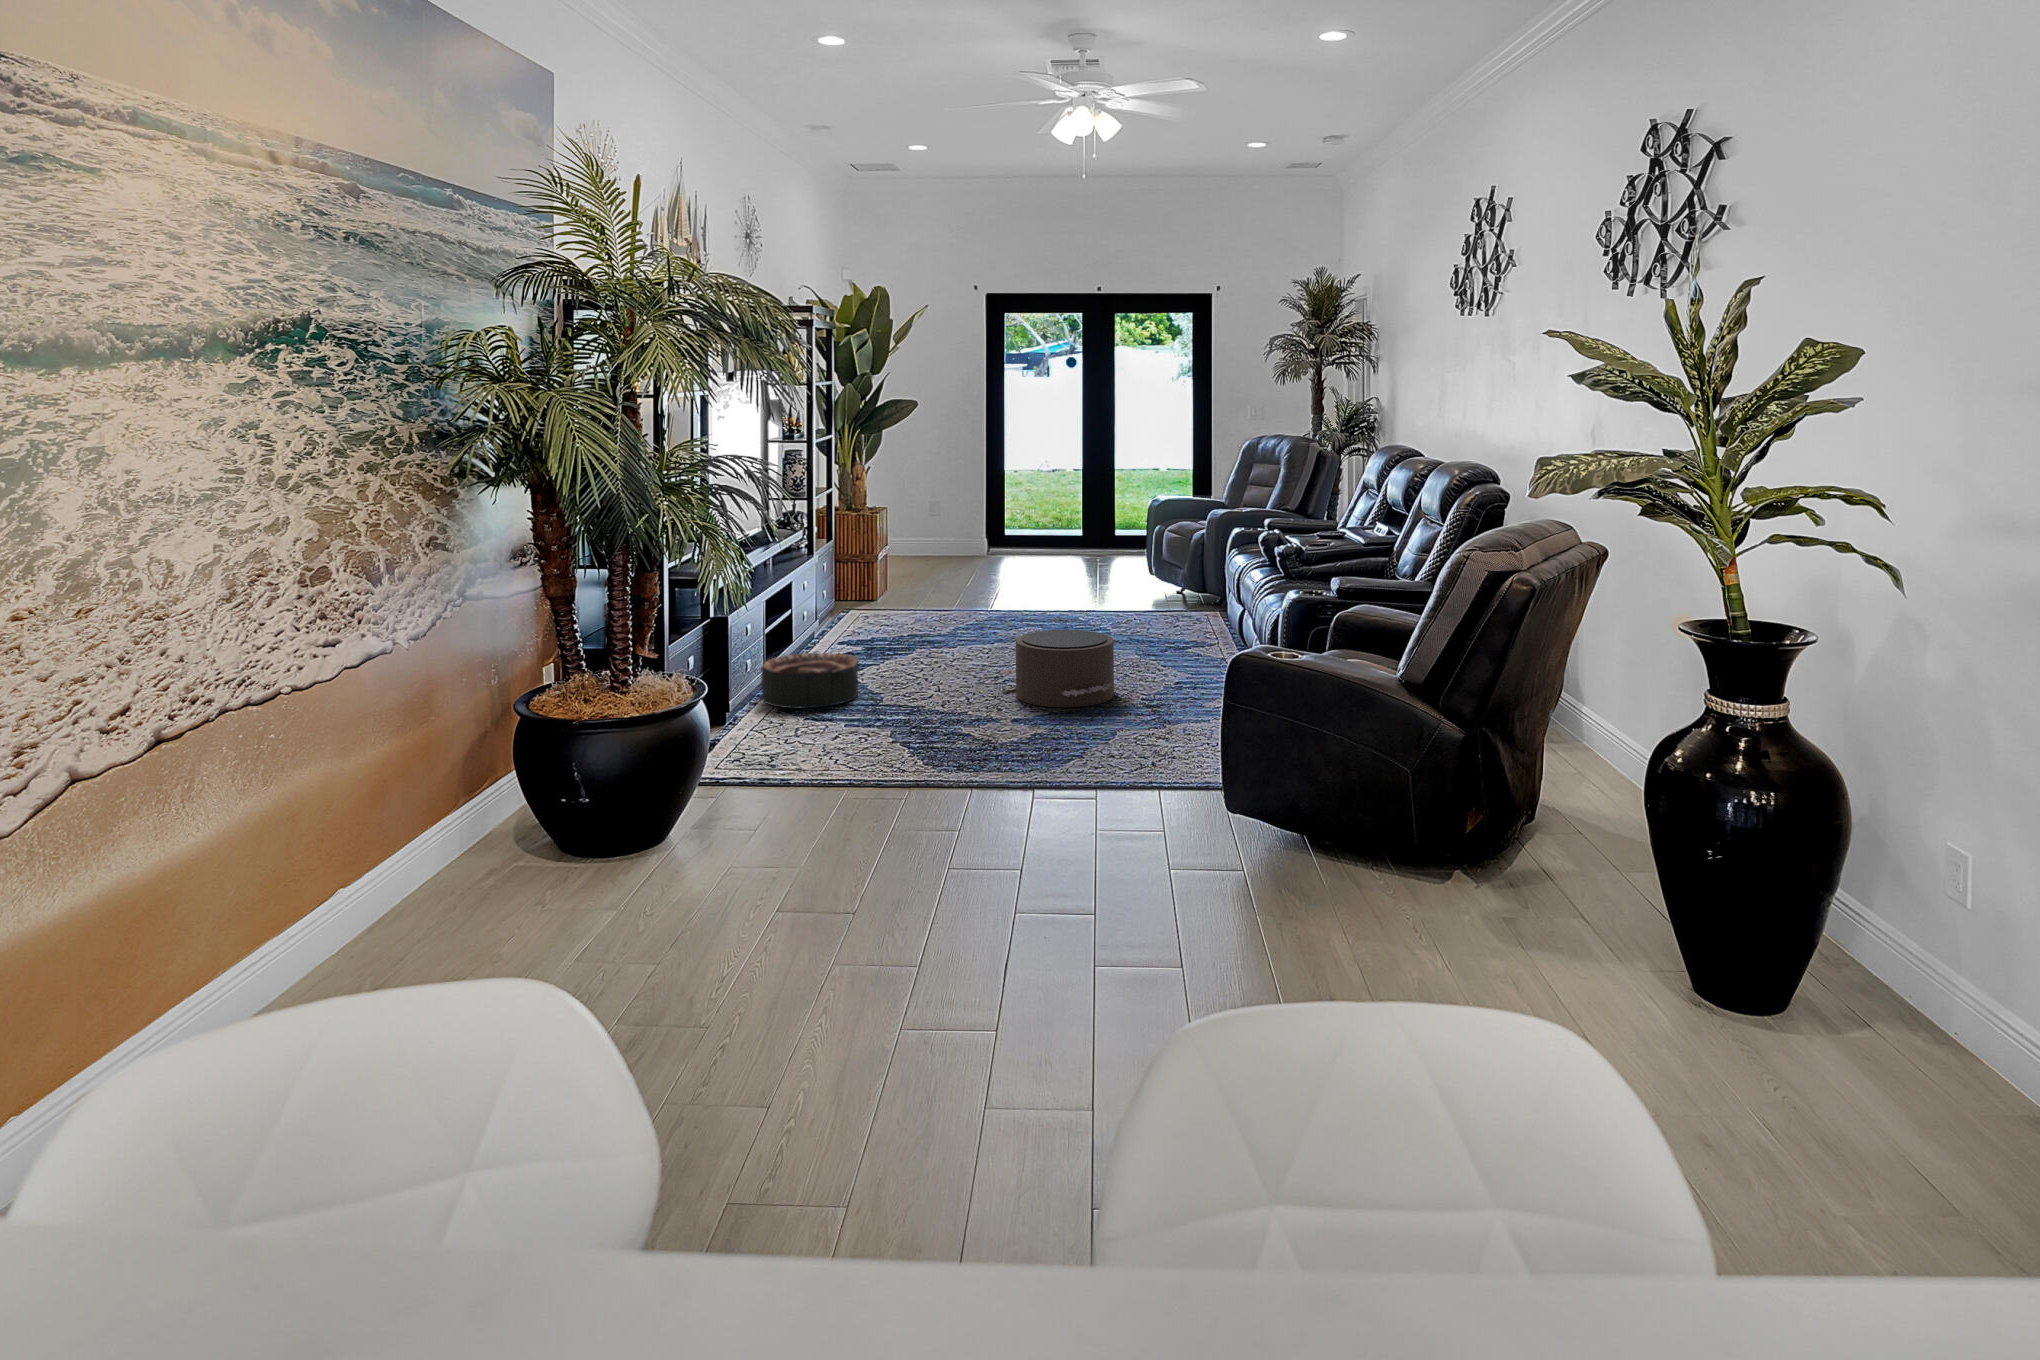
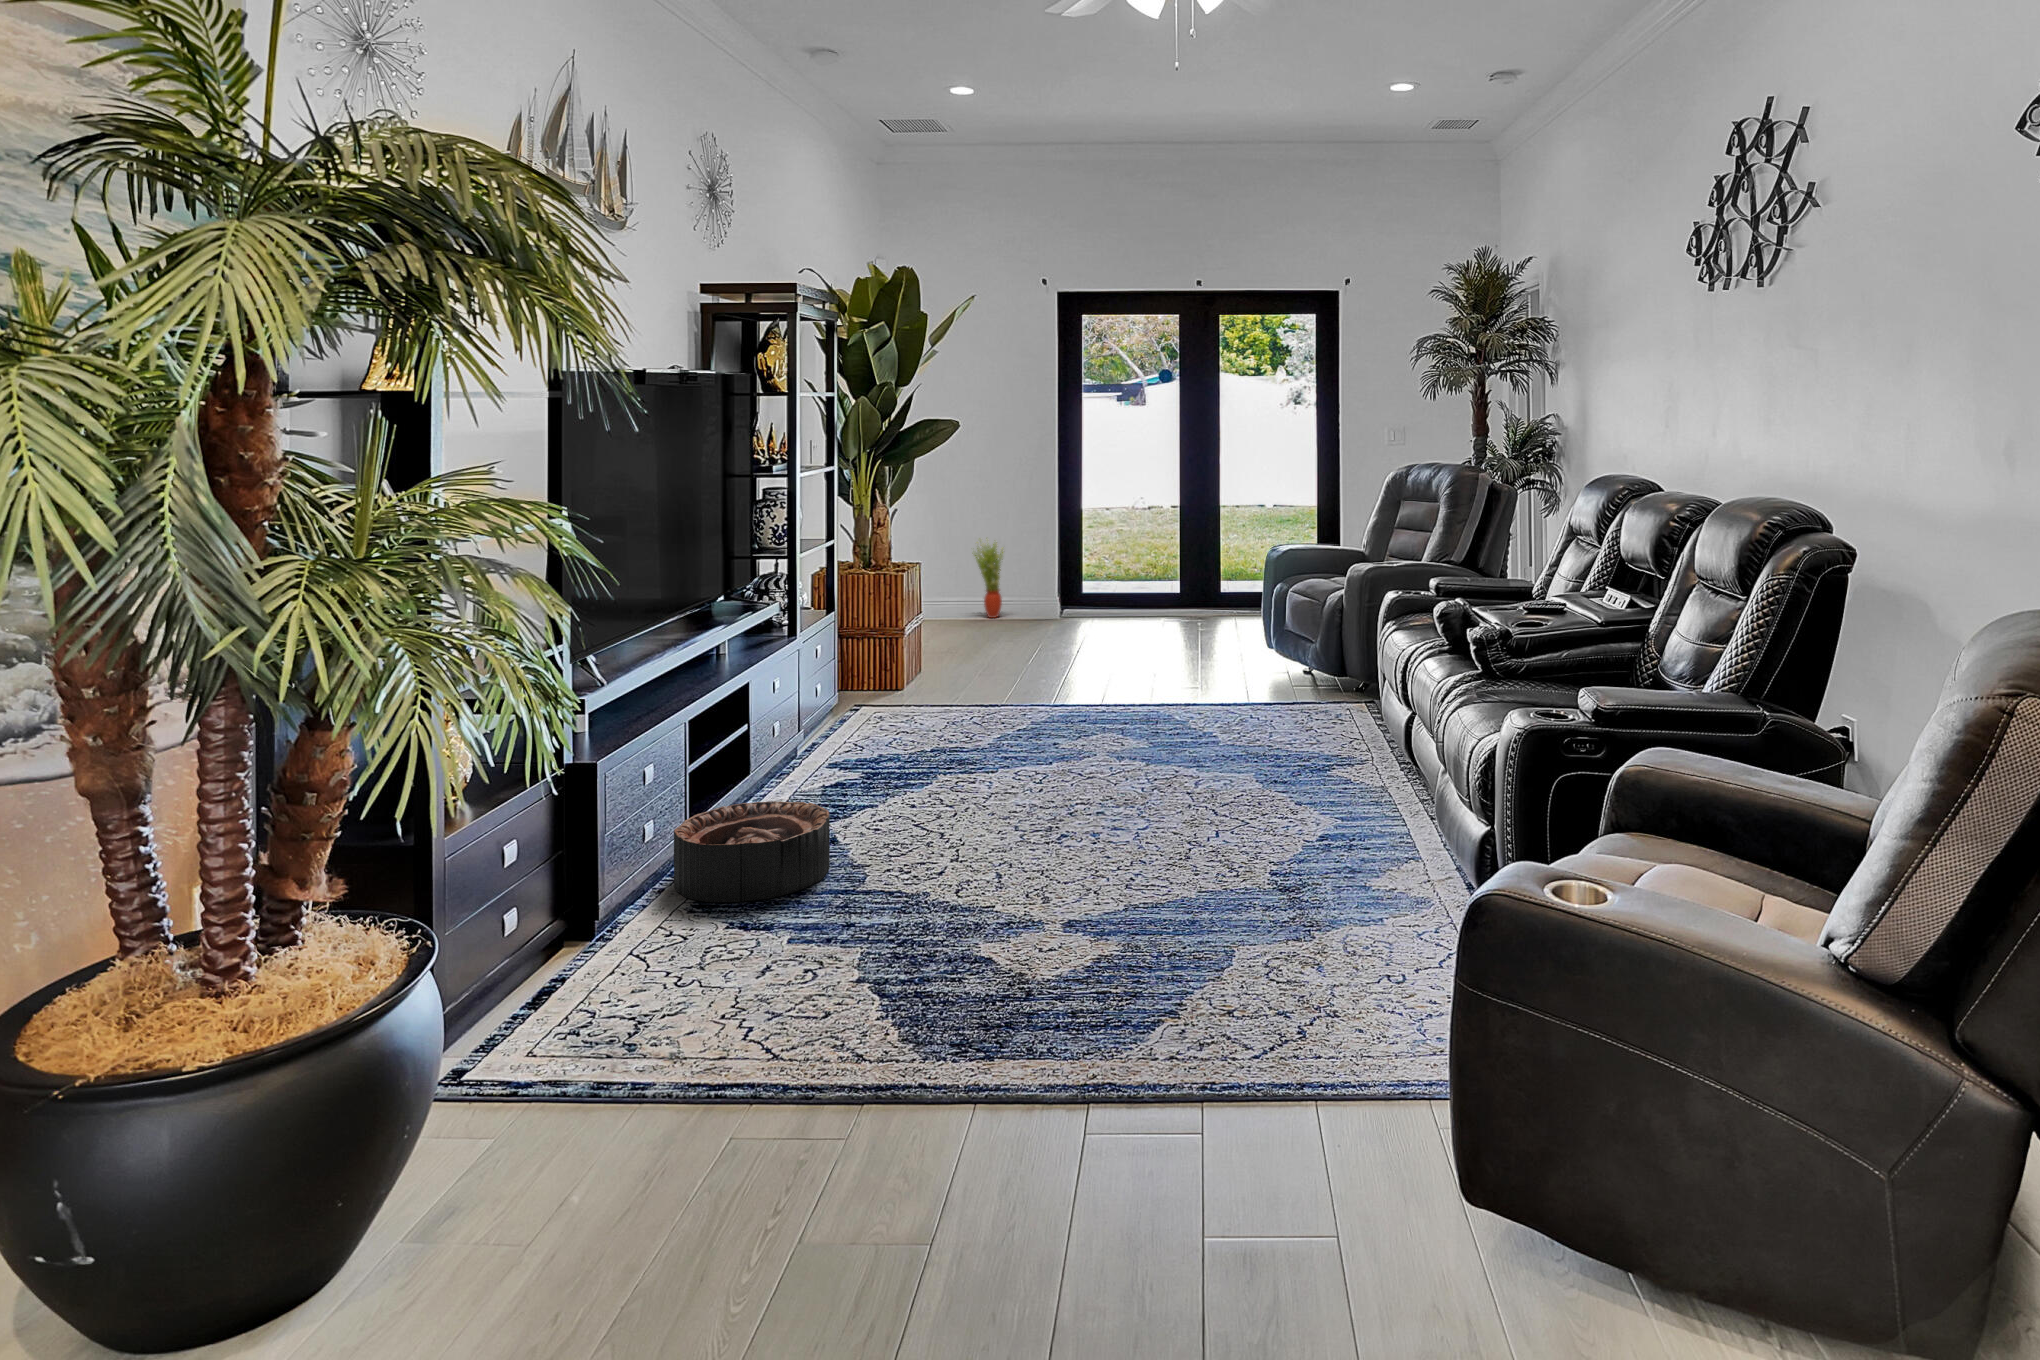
potted plant: none [921,491,947,553] -> present [974,541,1004,618]
pouf: present [1000,630,1114,707] -> none [1050,761,1229,894]

